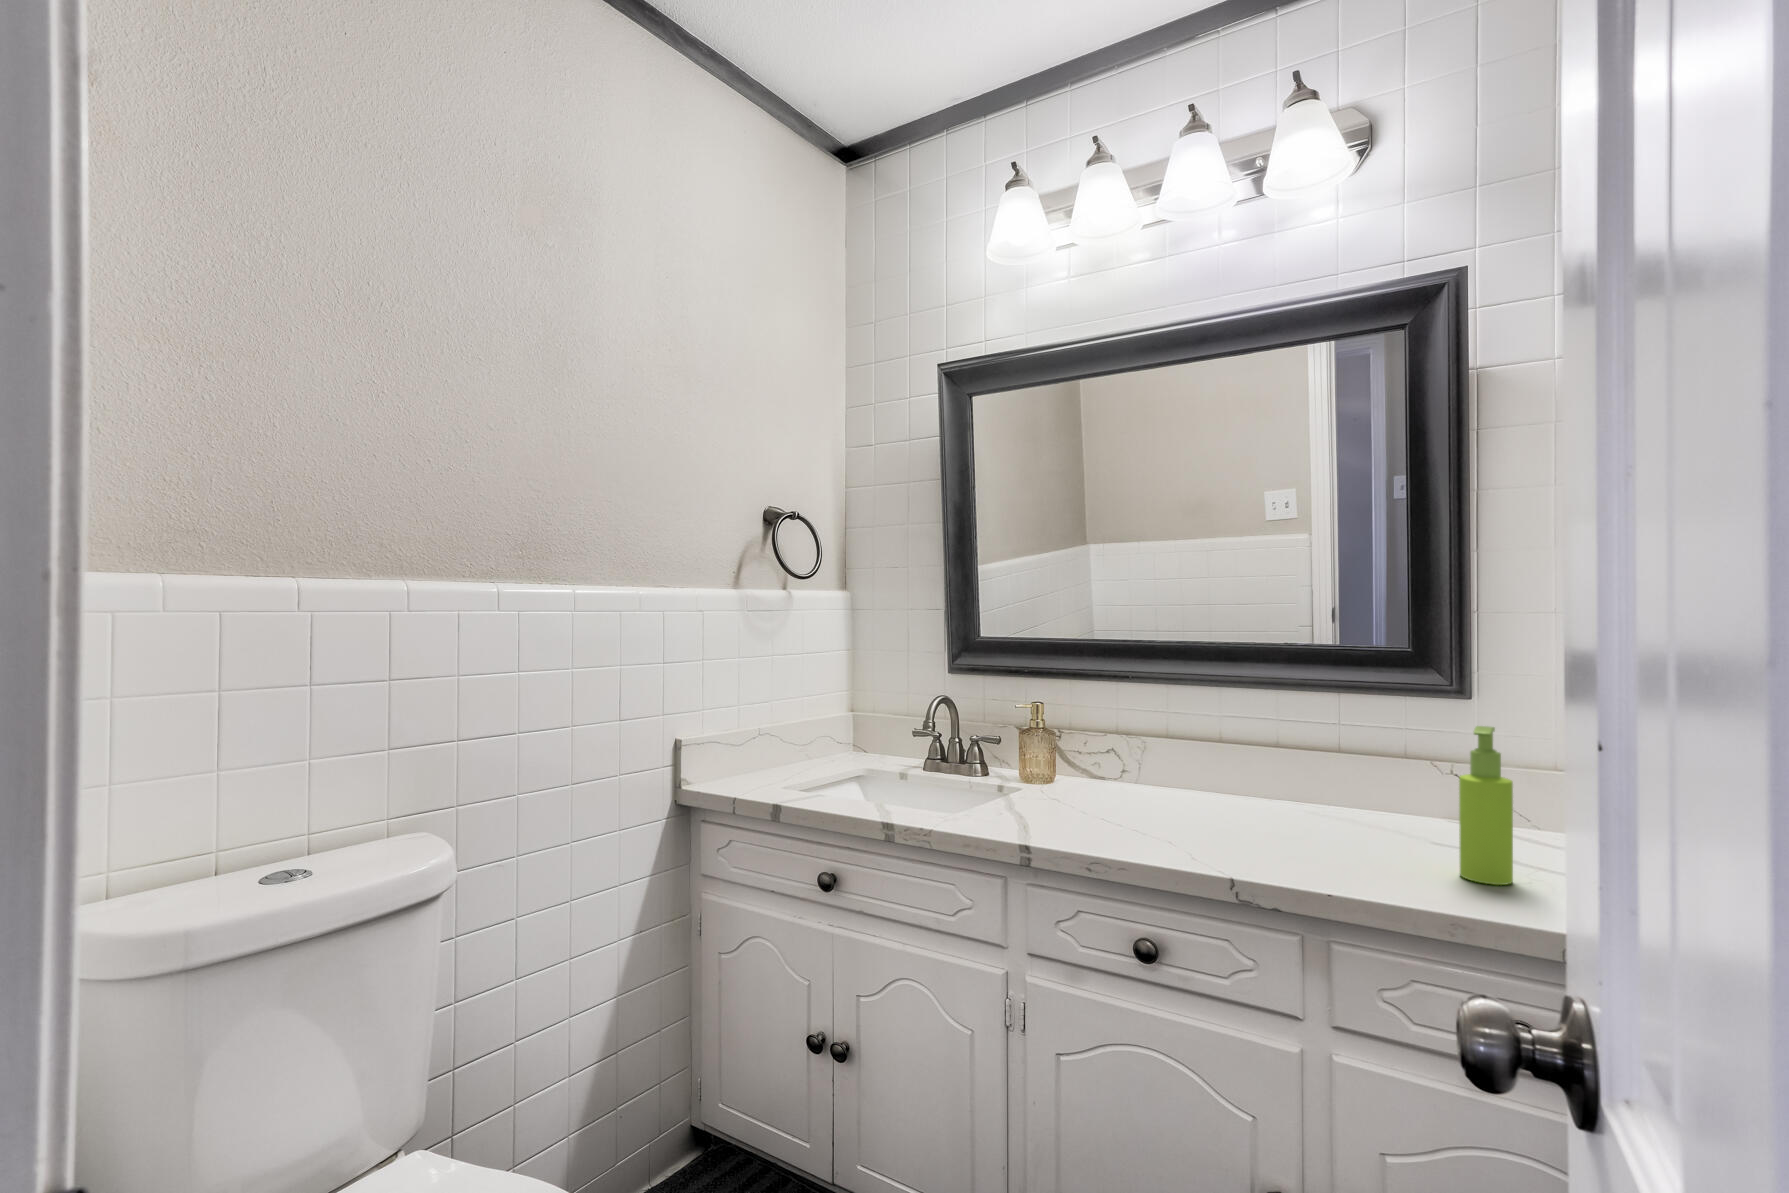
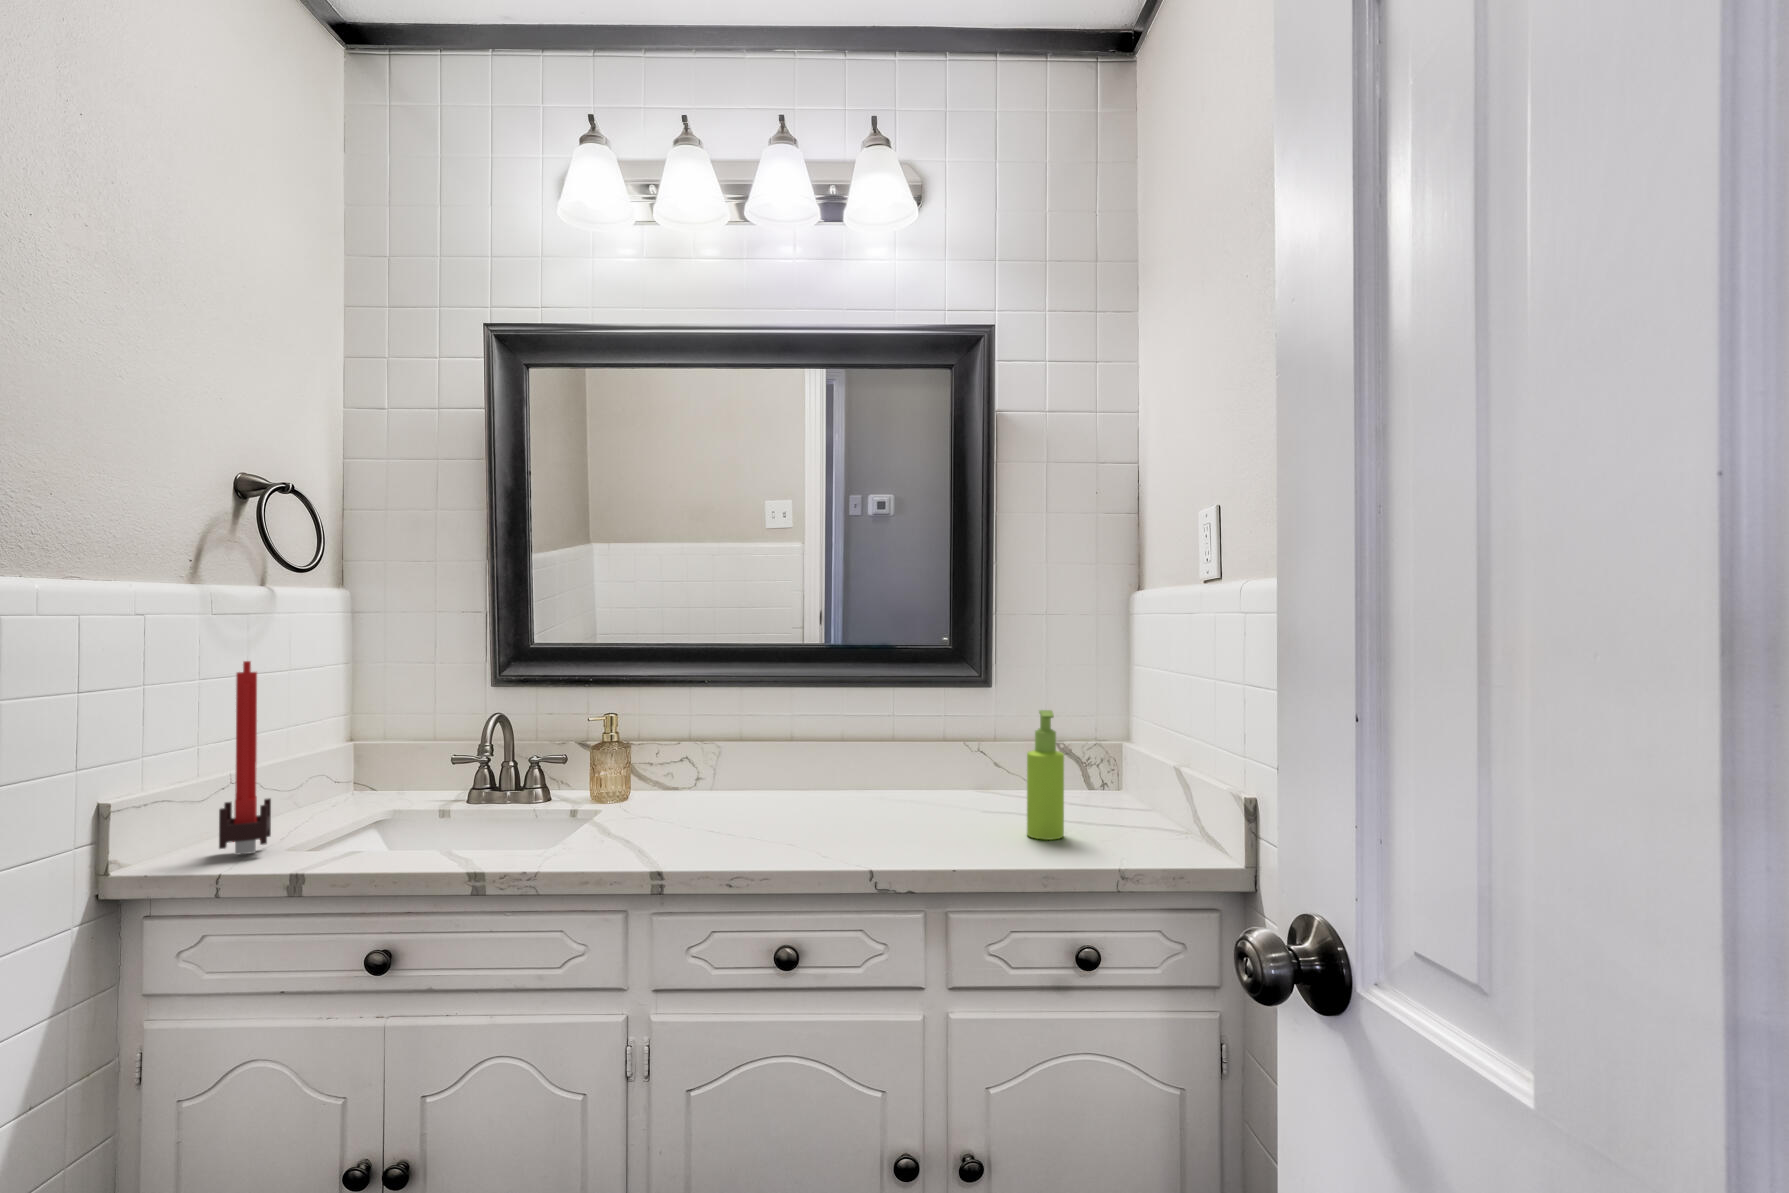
candle: none [741,643,777,786] -> present [219,661,271,855]

